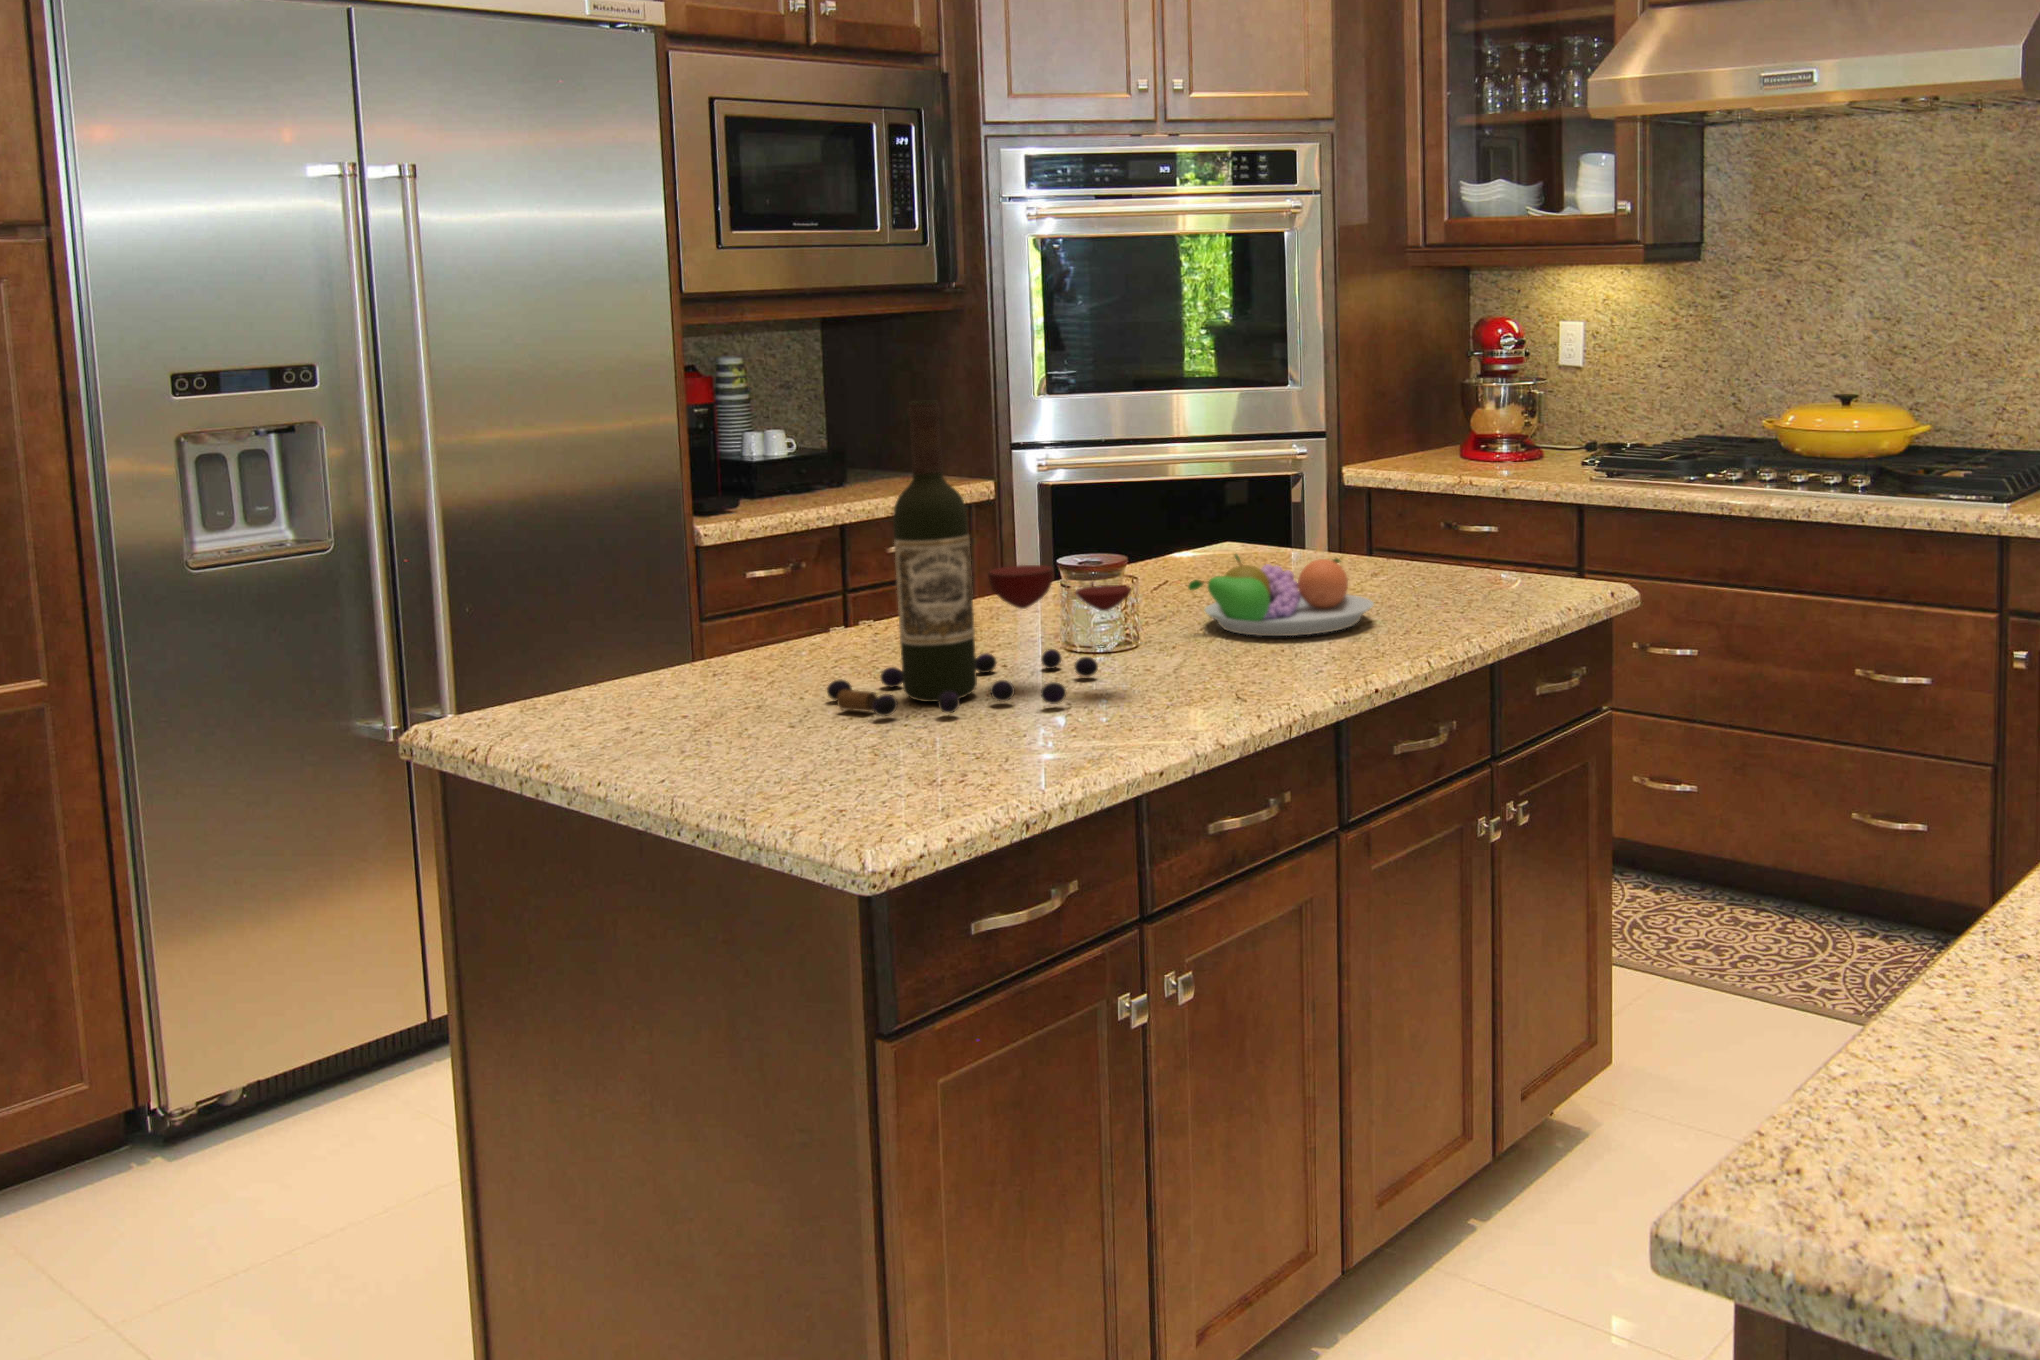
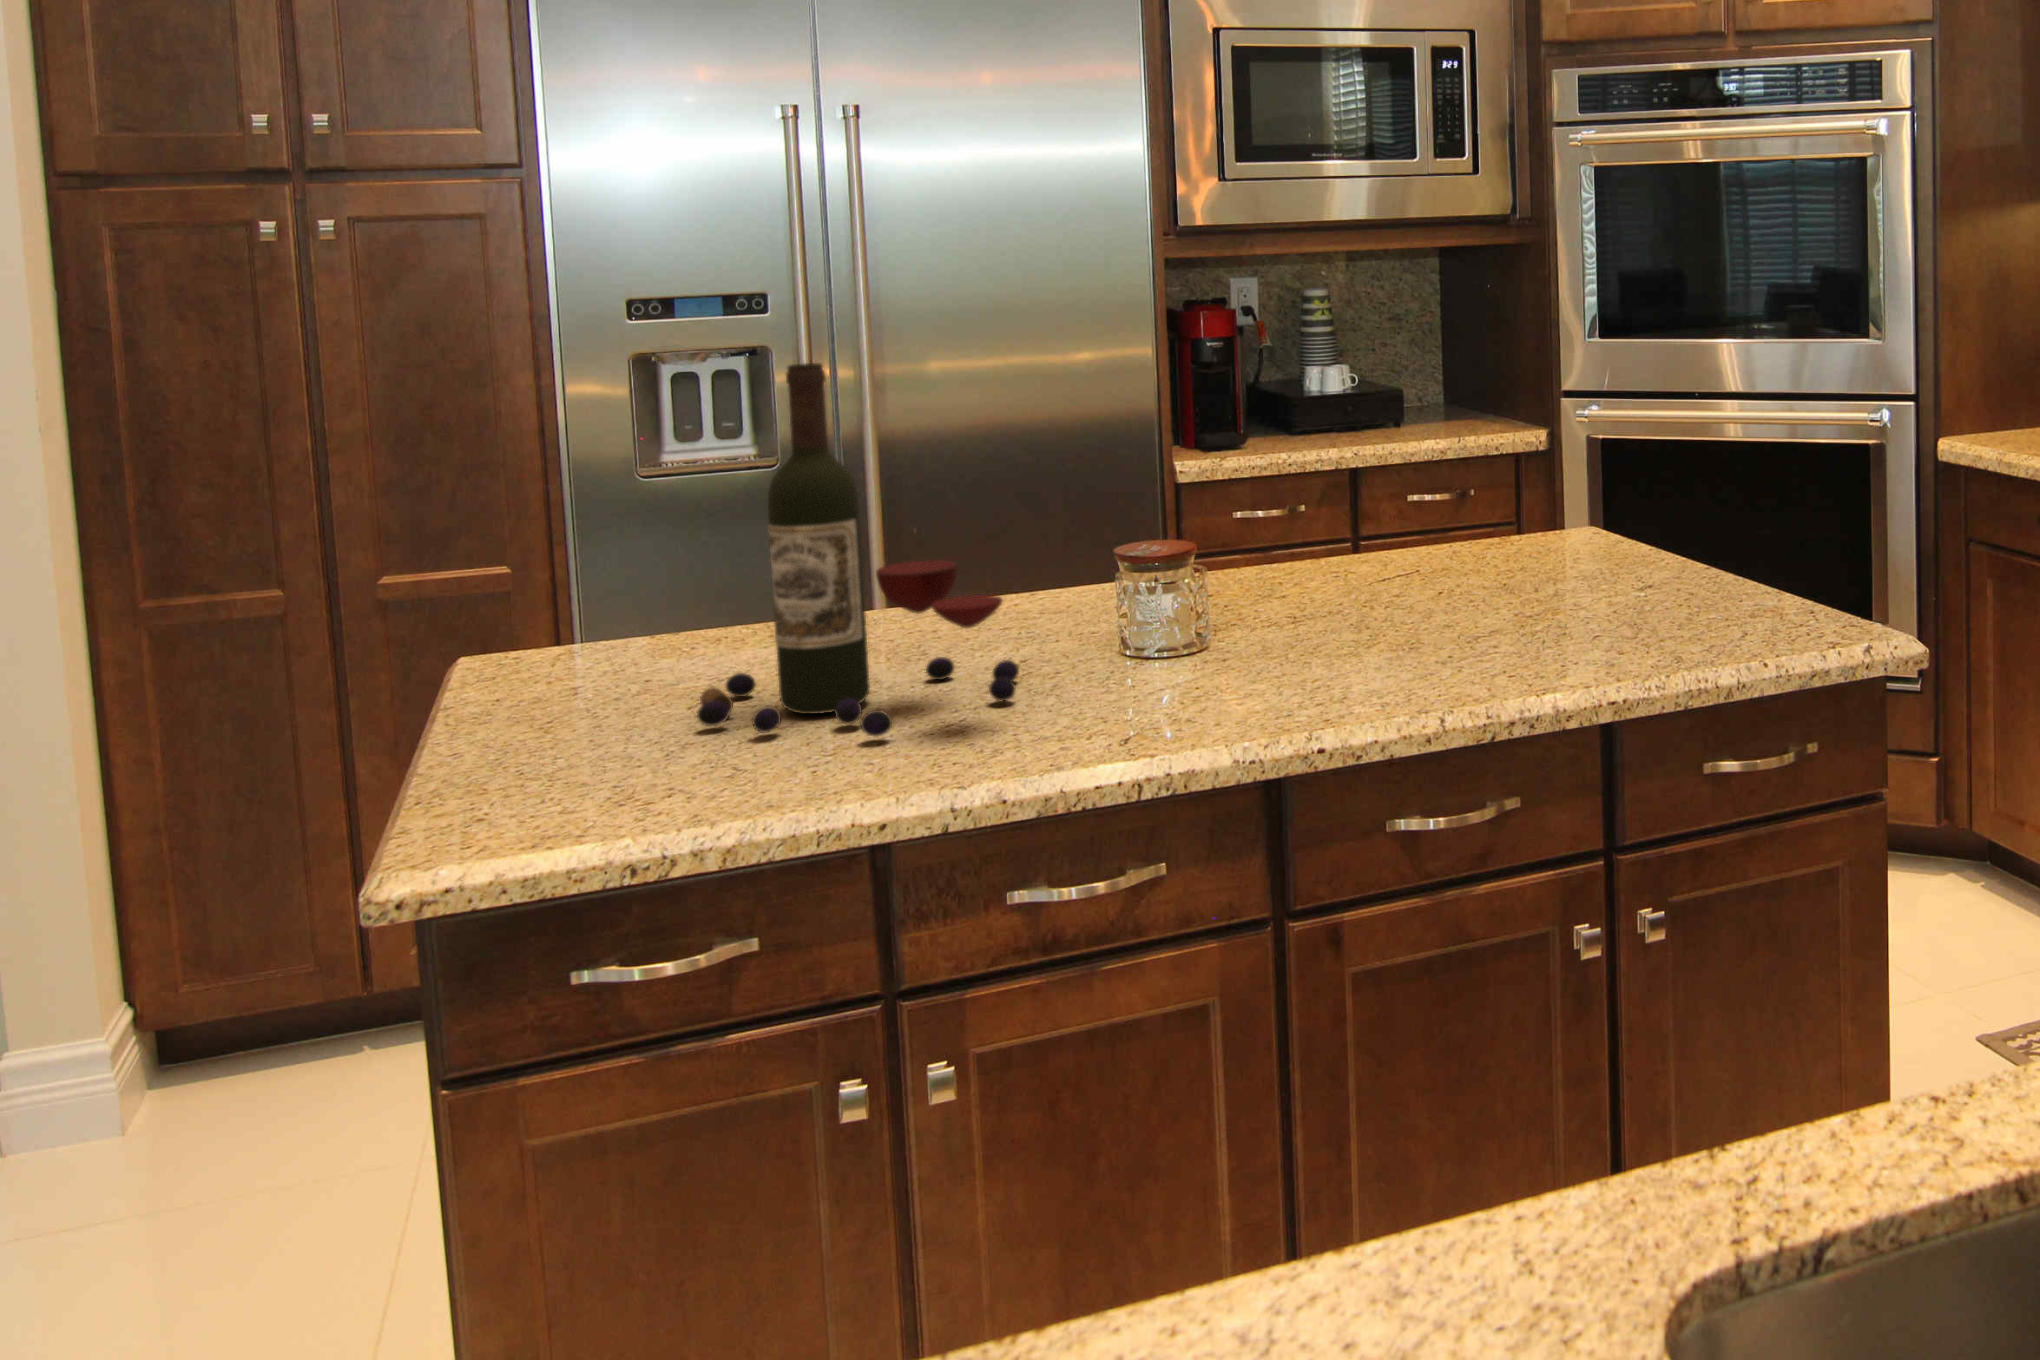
fruit bowl: present [1188,554,1374,636] -> none [1237,558,1472,673]

